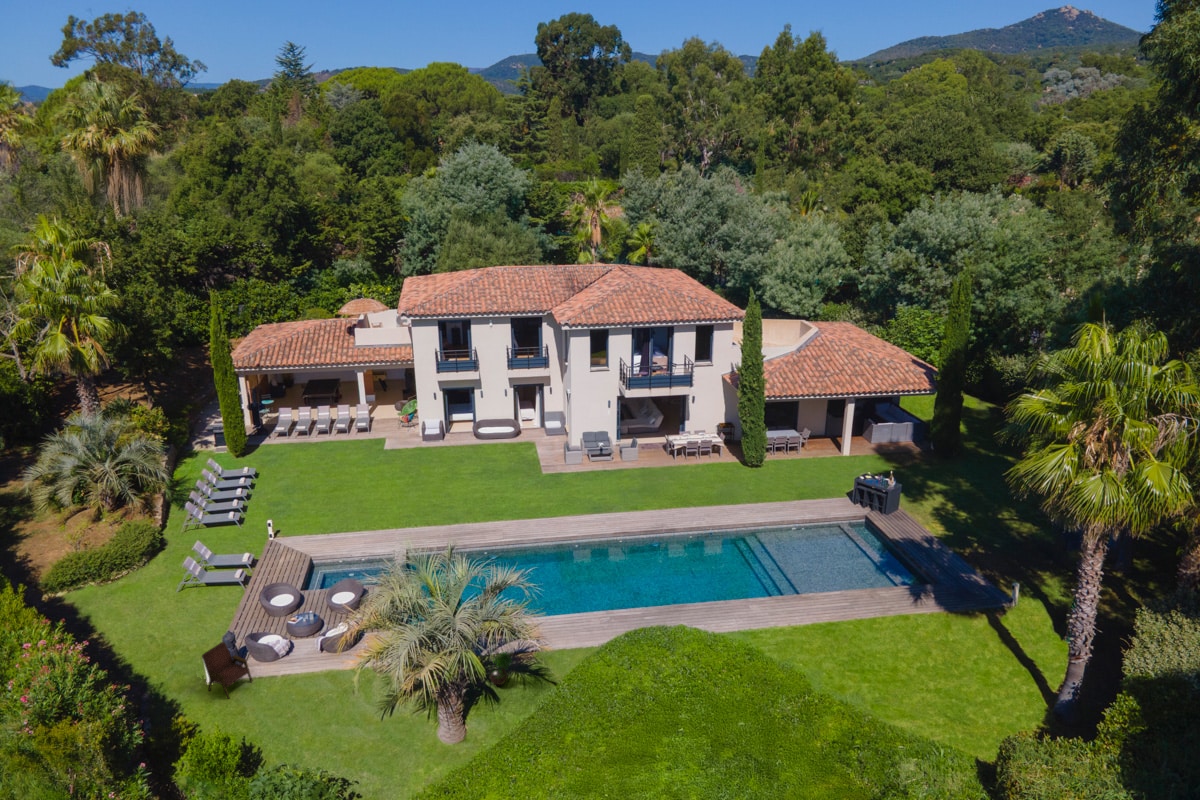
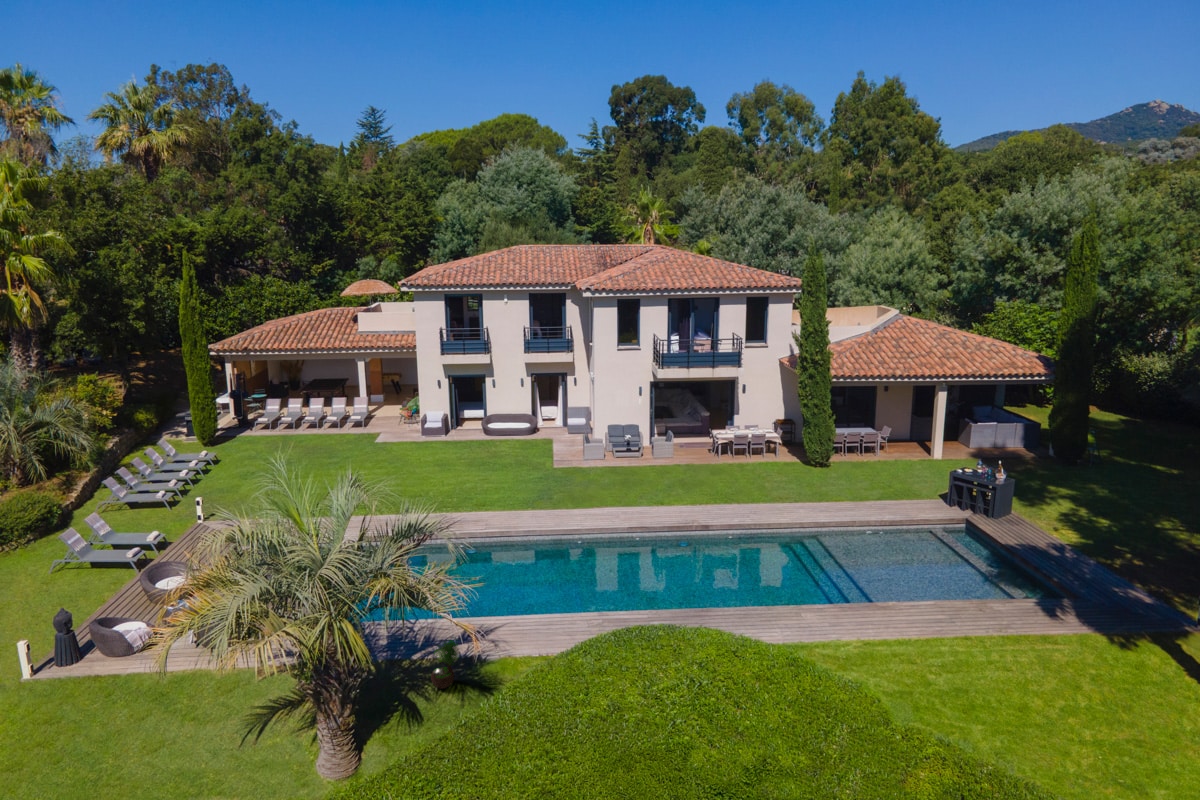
armchair: present [202,642,253,699] -> none [57,615,124,689]

